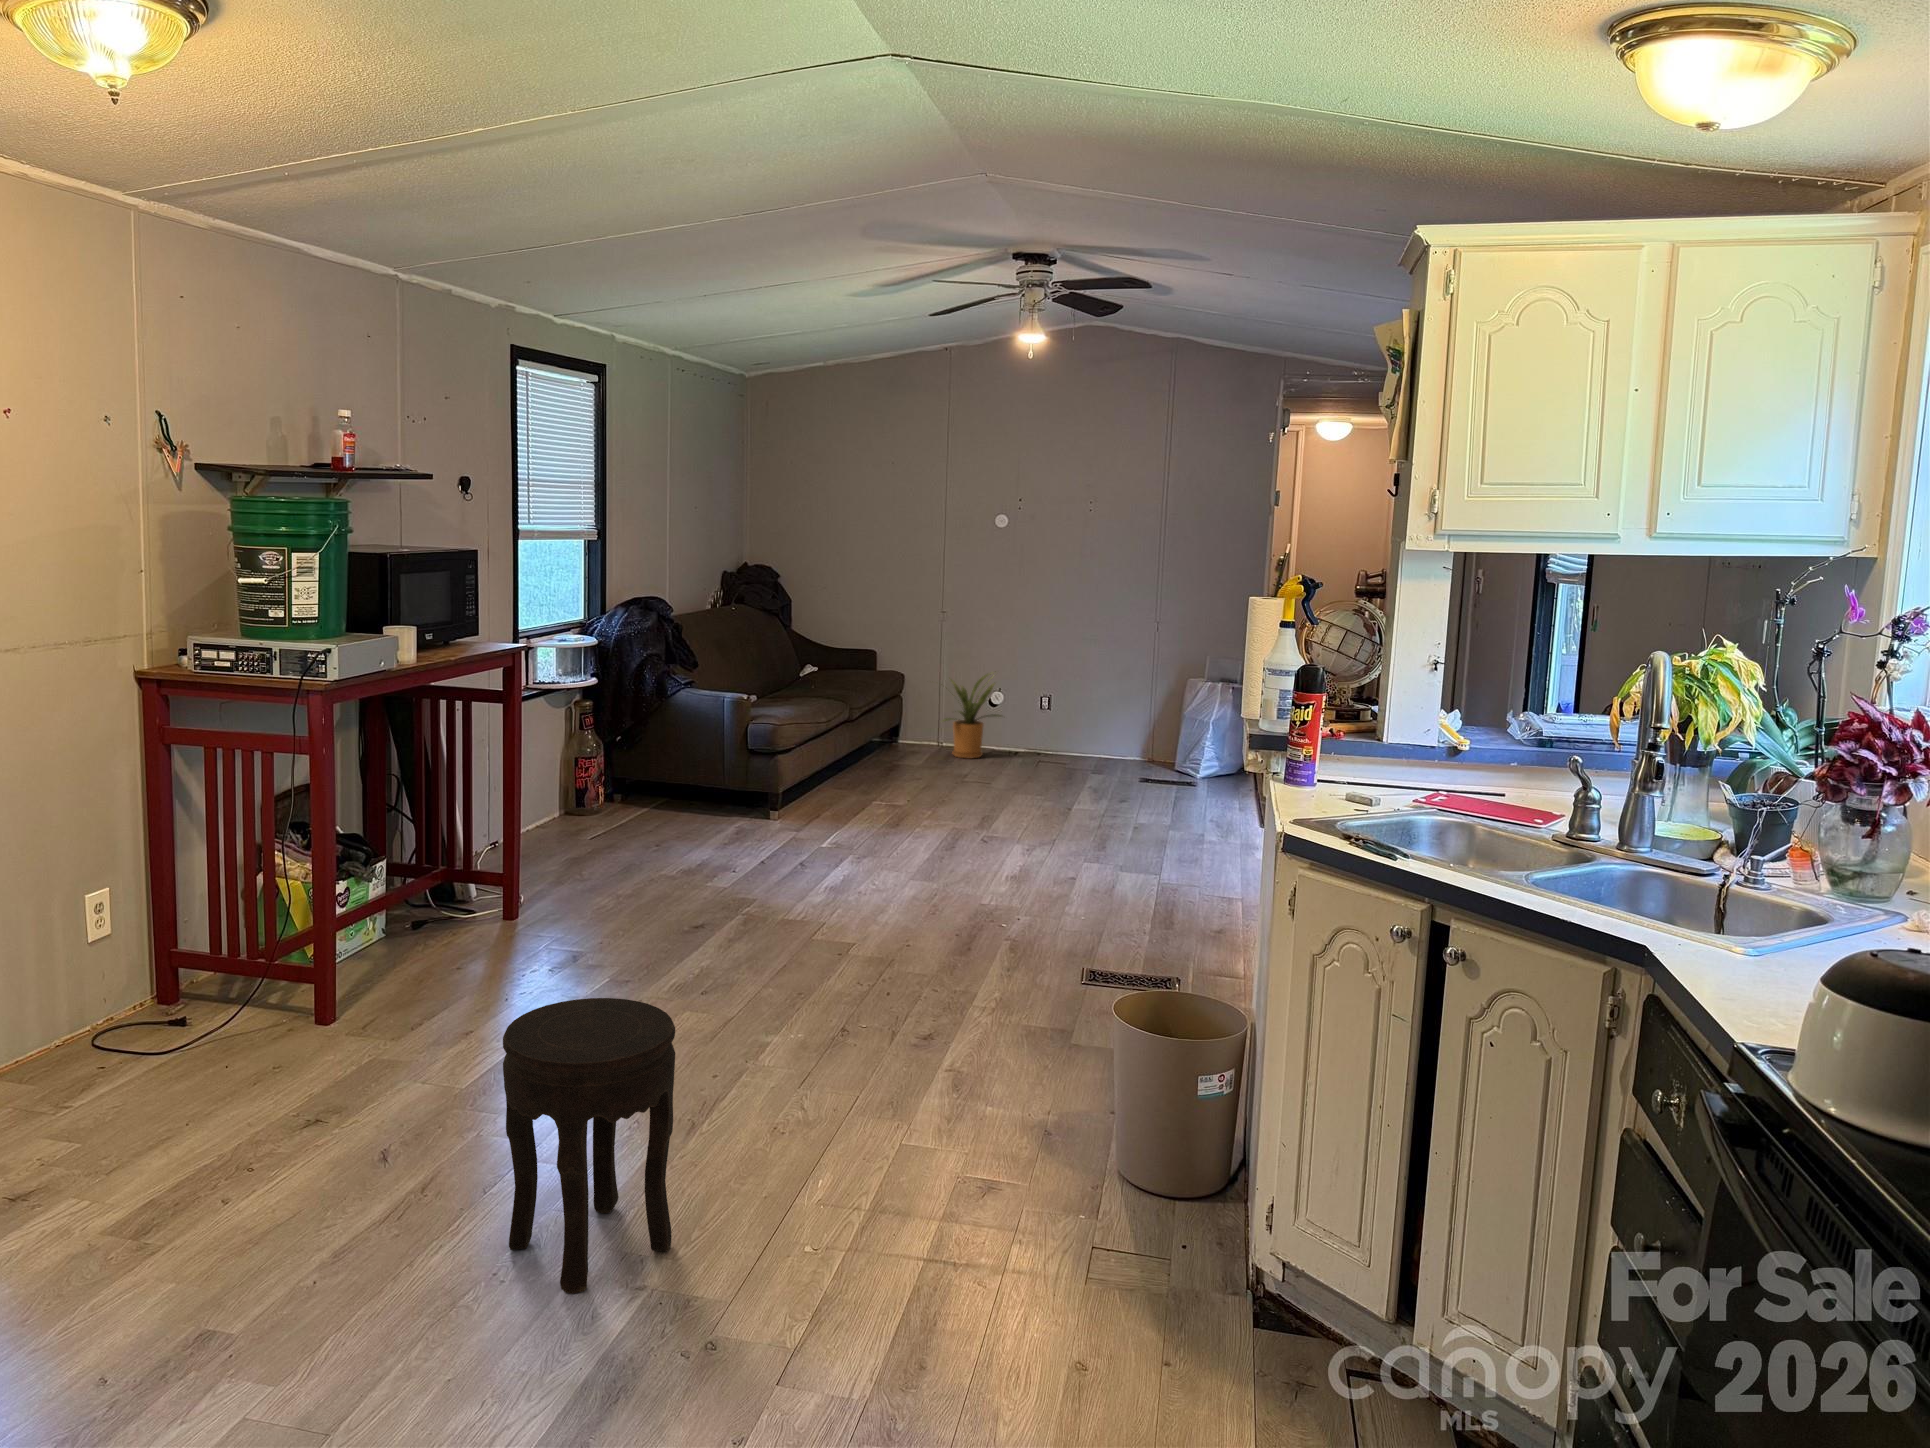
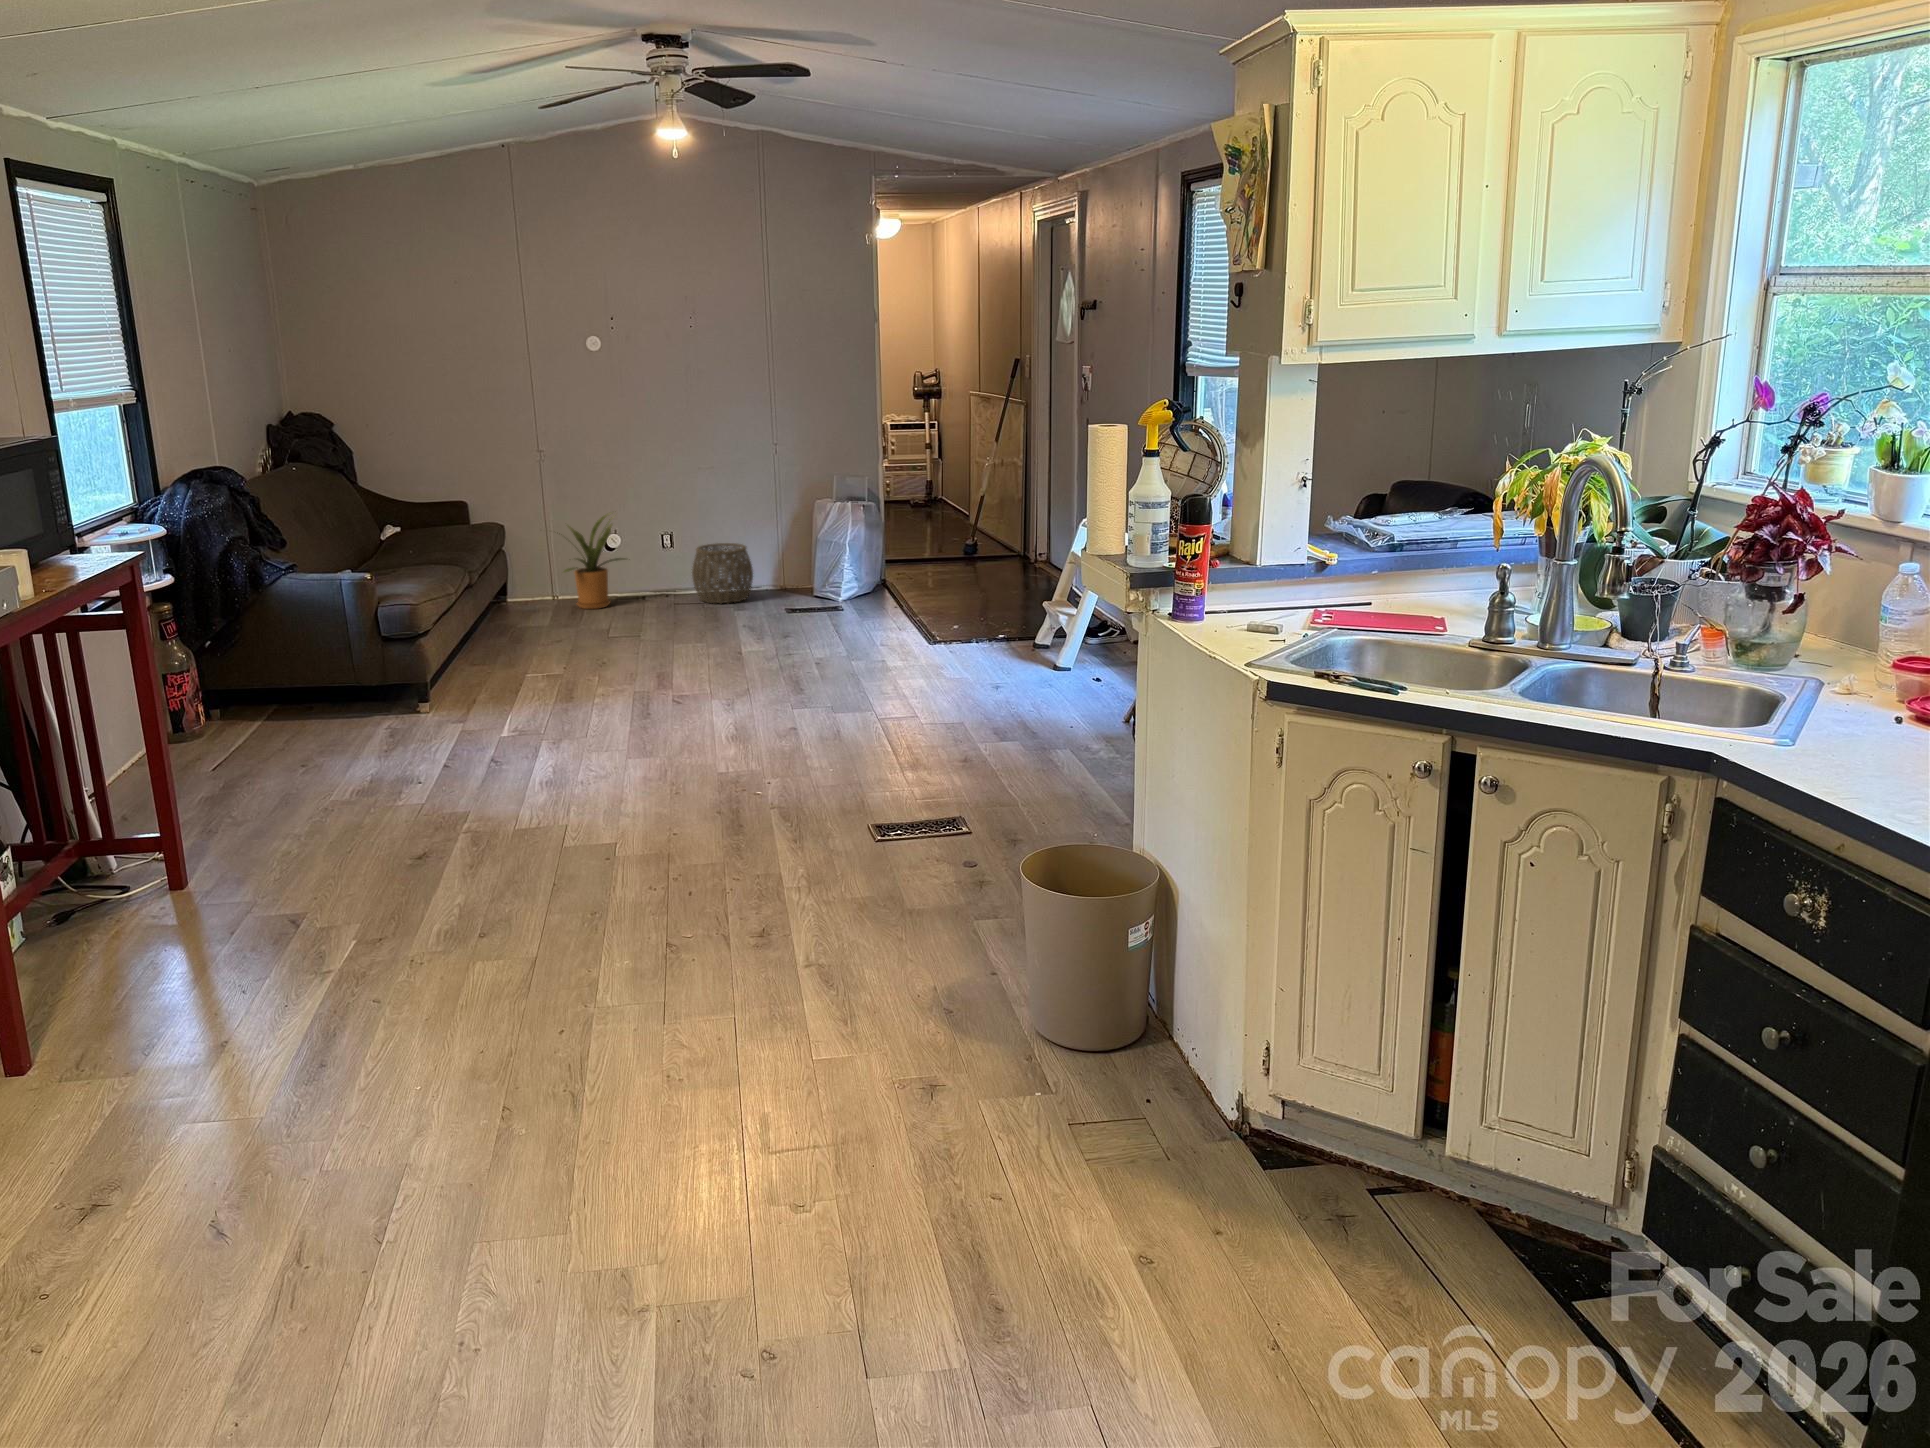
woven basket: none [1059,711,1119,769] -> present [692,543,753,604]
side table: present [503,998,675,1294] -> none [415,993,648,1356]

